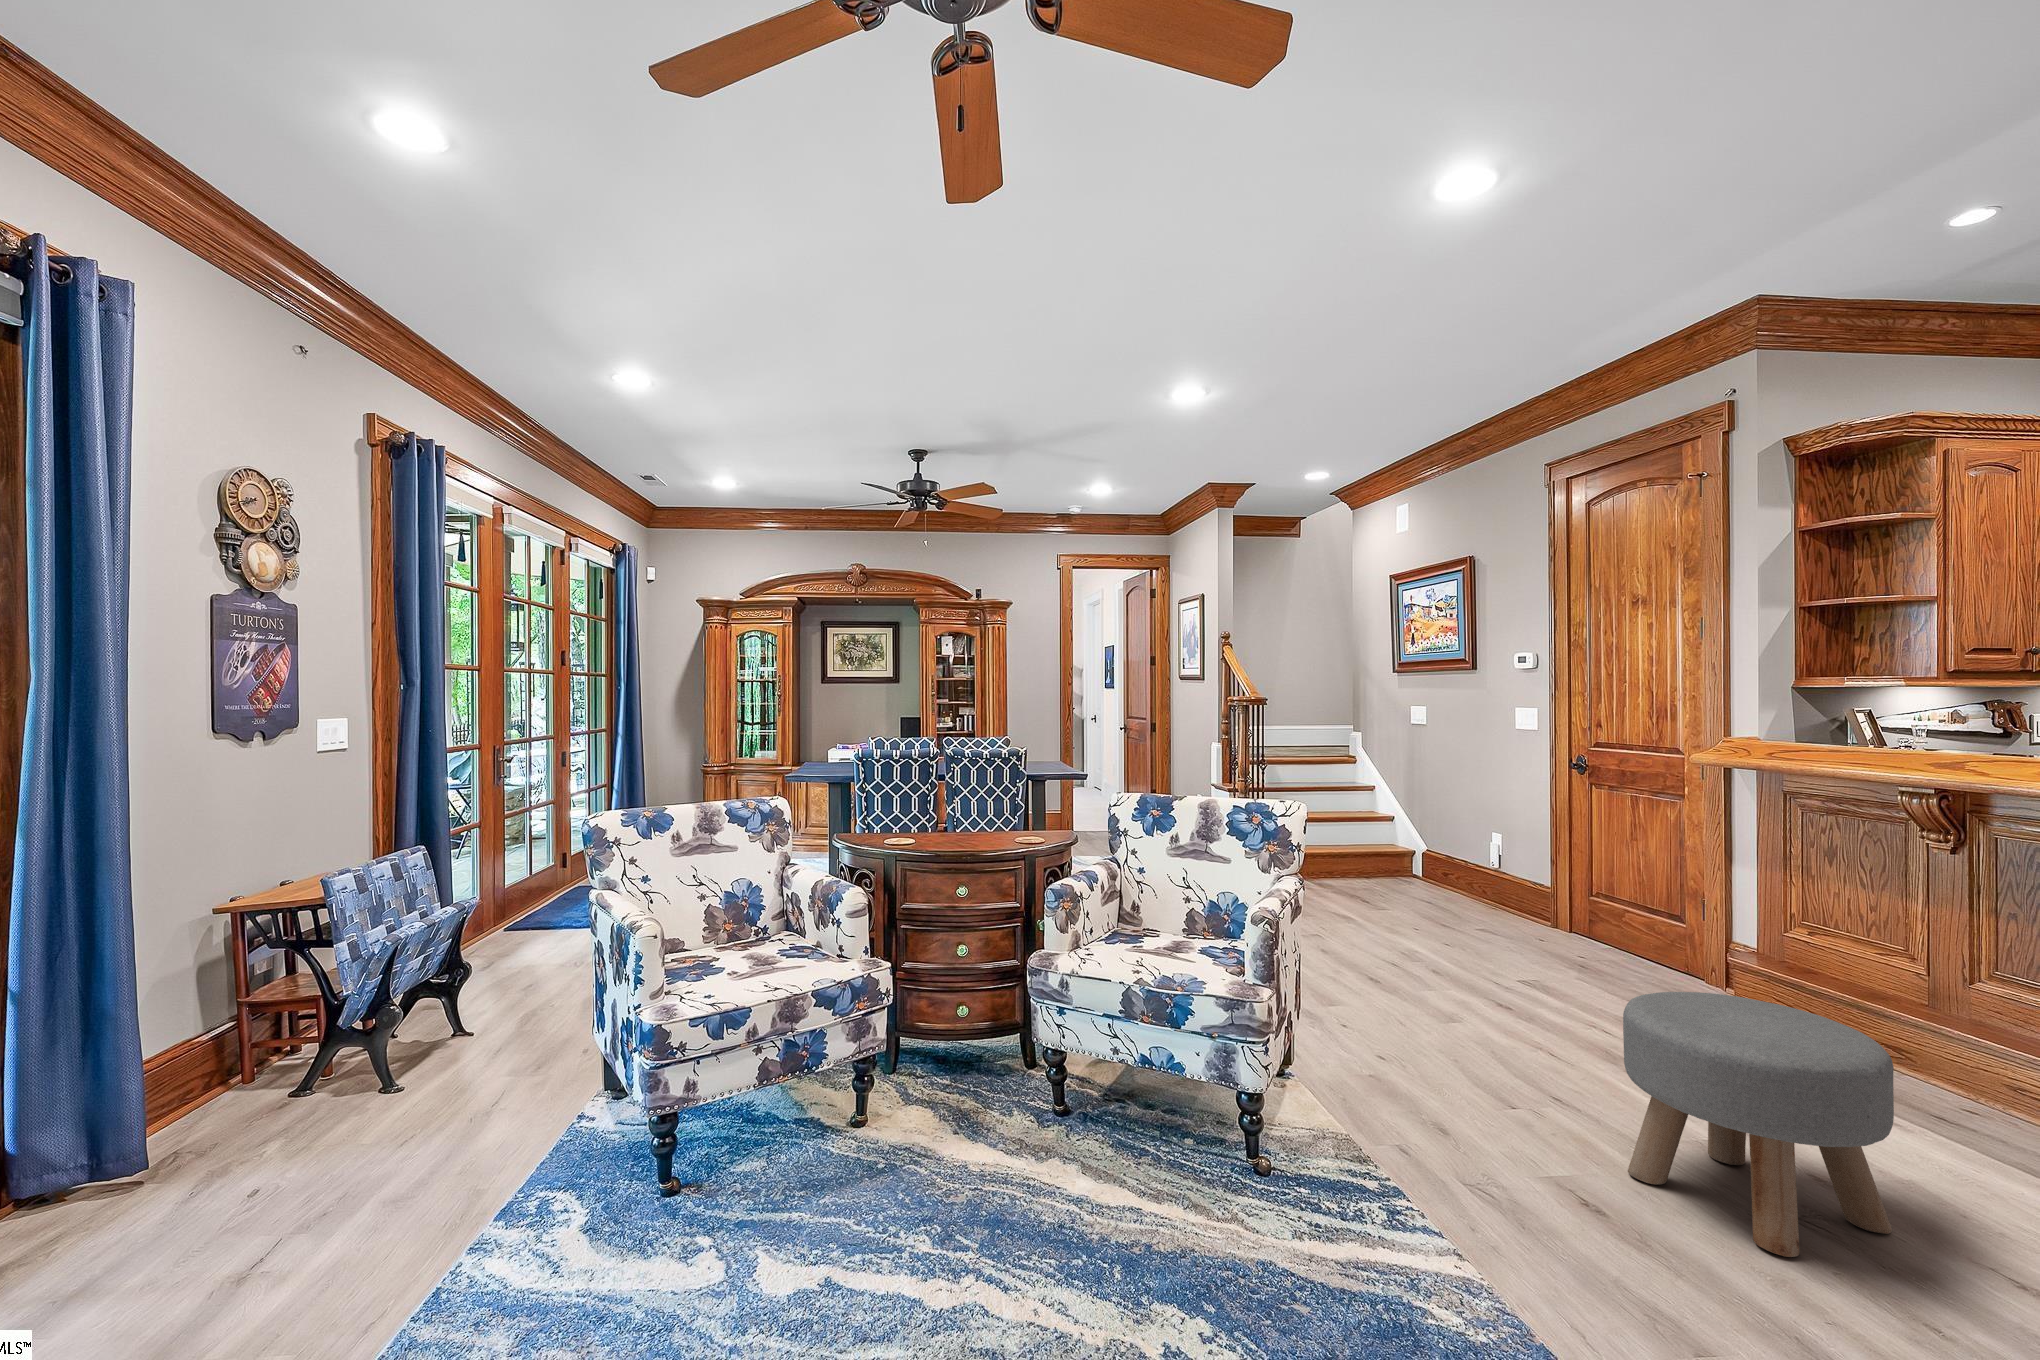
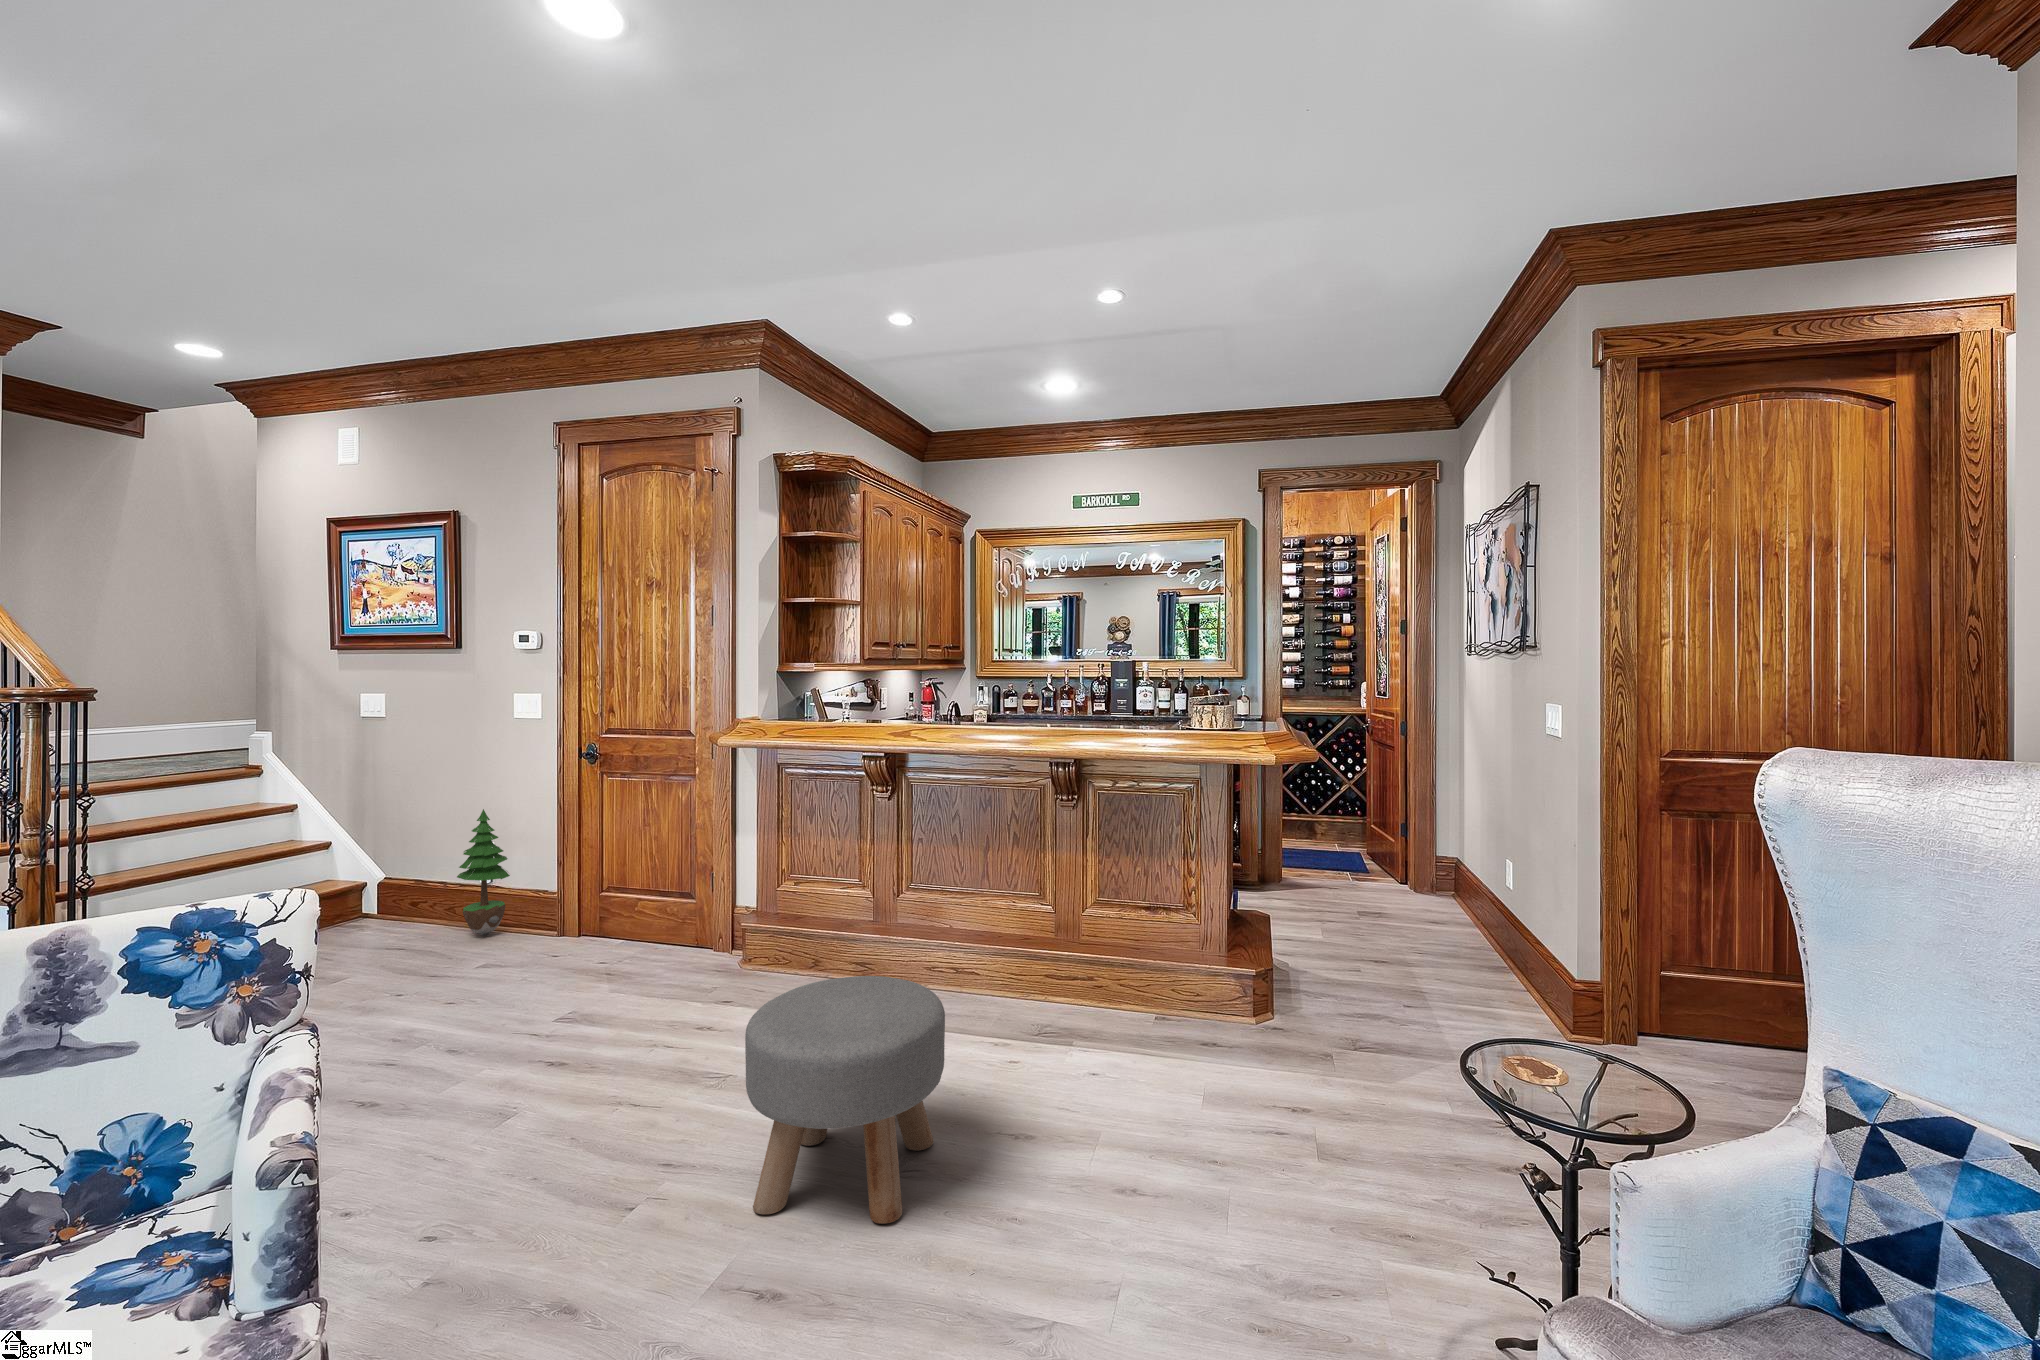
potted tree: none [1468,804,1513,914] -> present [457,809,510,936]

